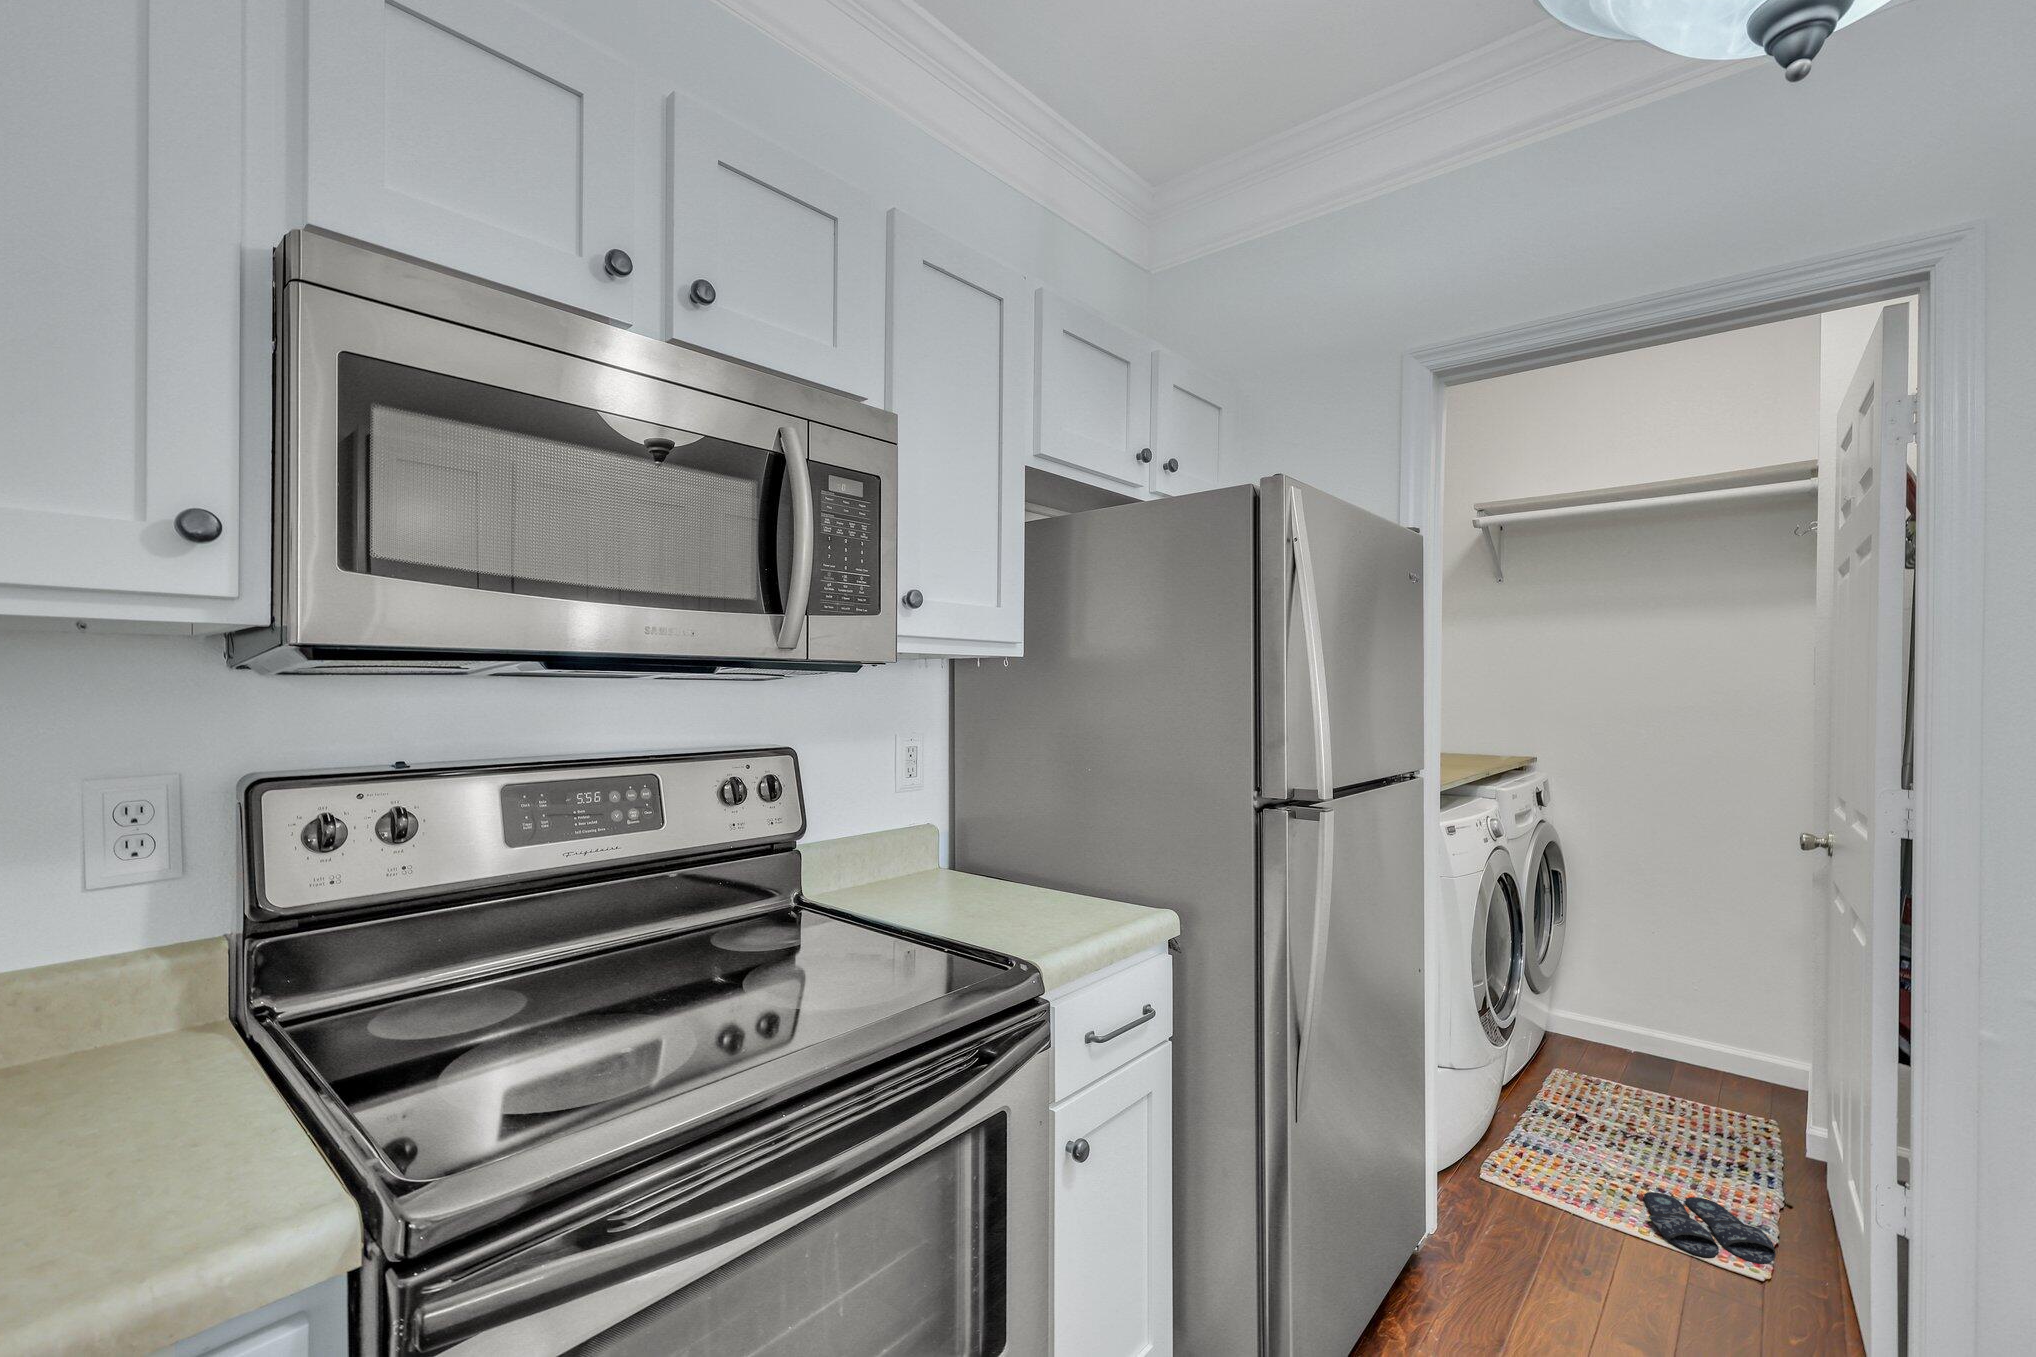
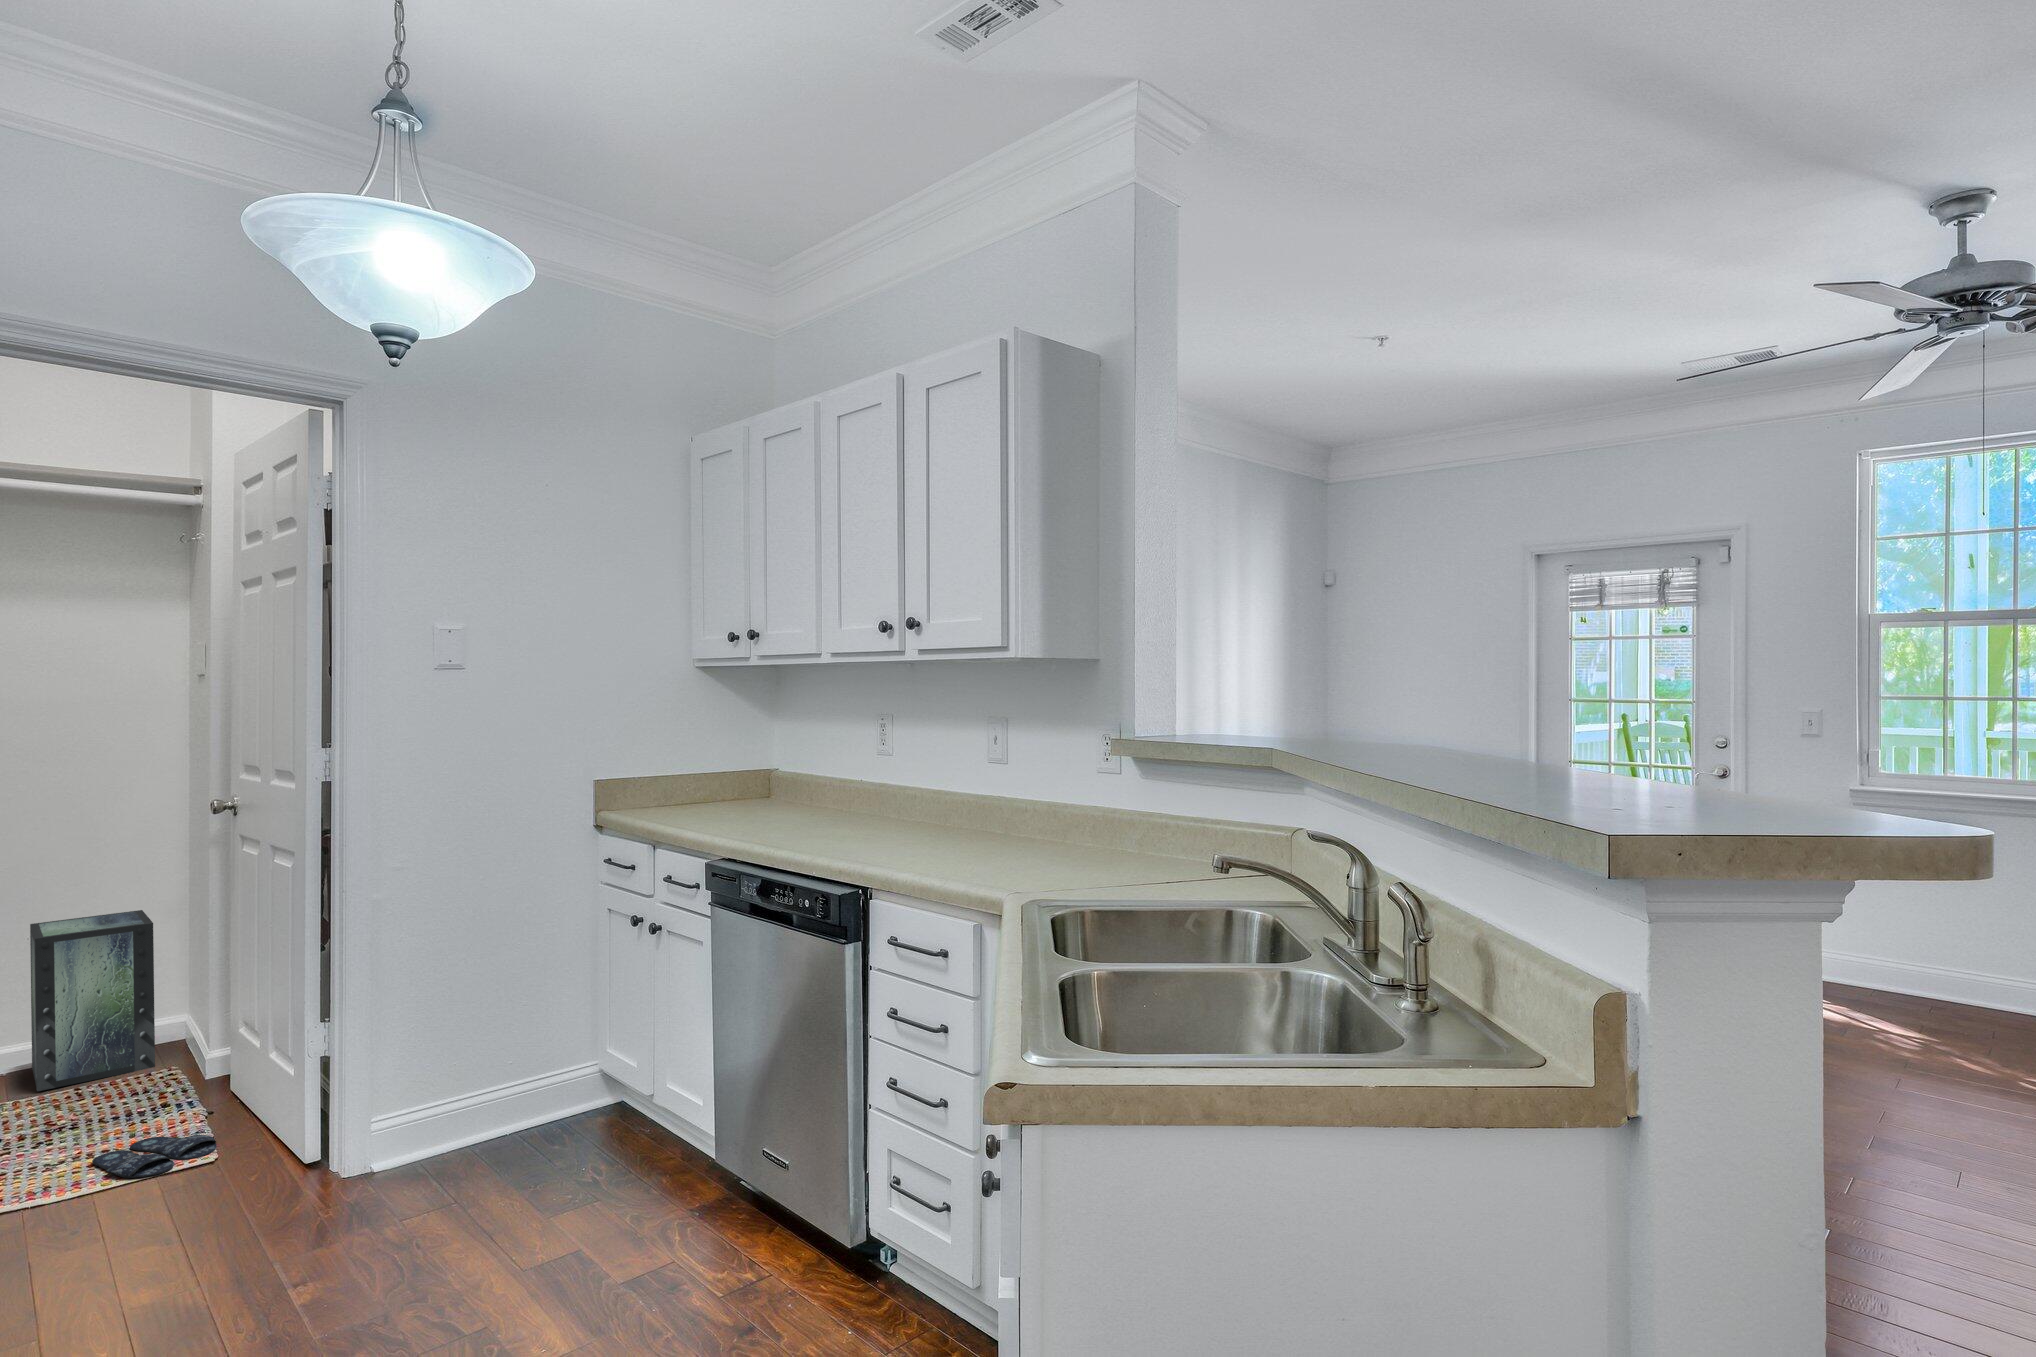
storage box: none [1638,917,1755,1111] -> present [30,910,155,1091]

